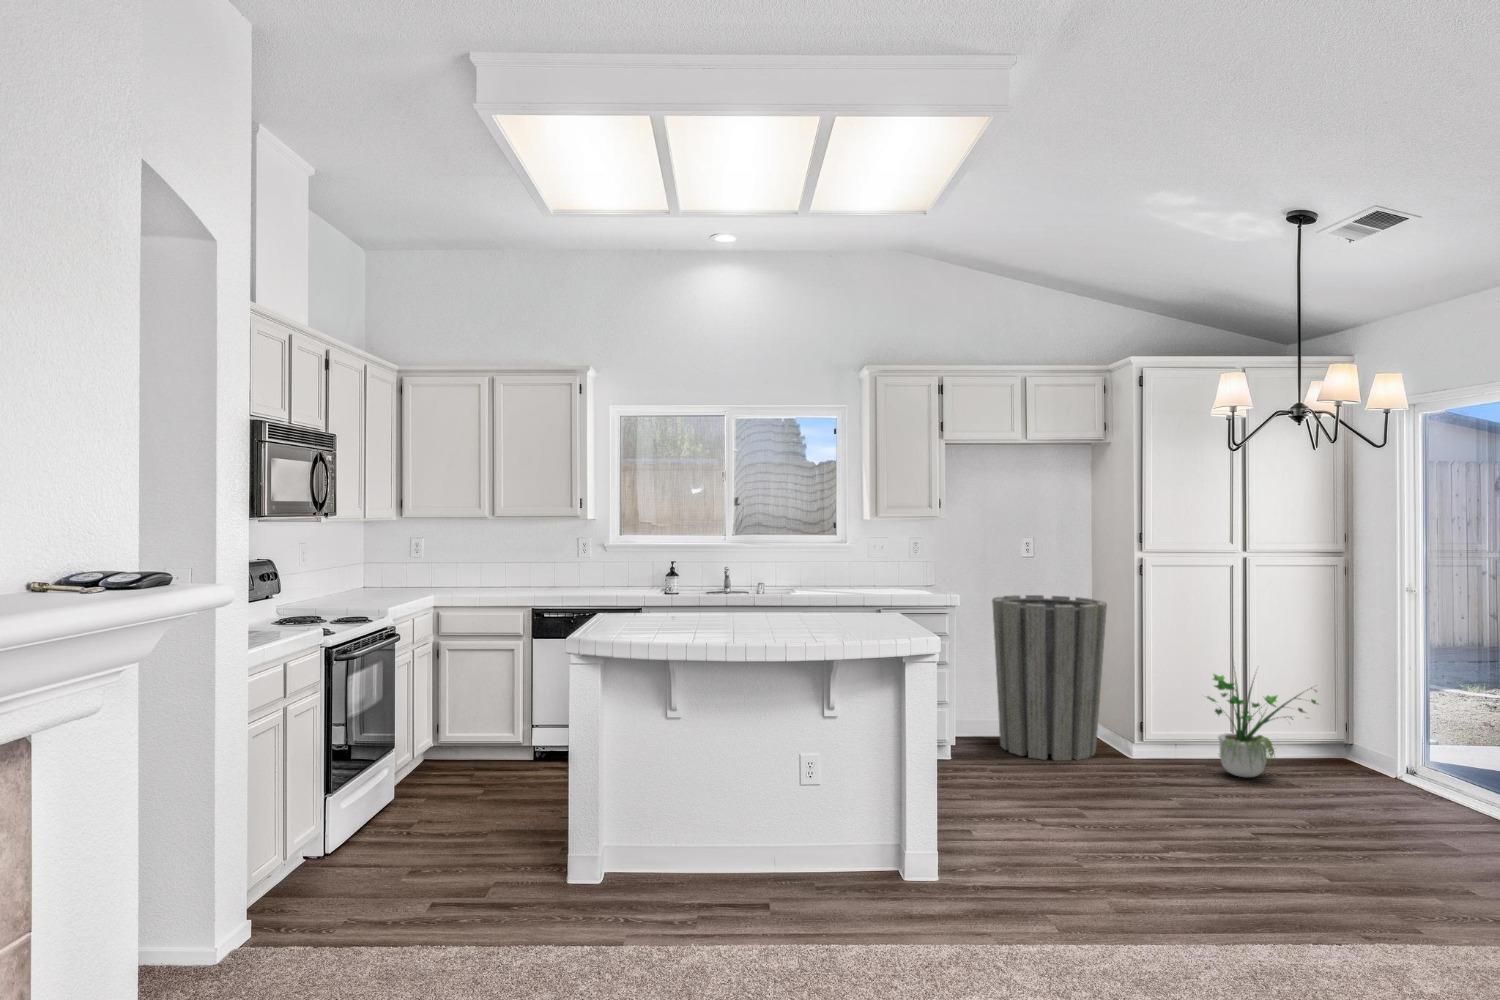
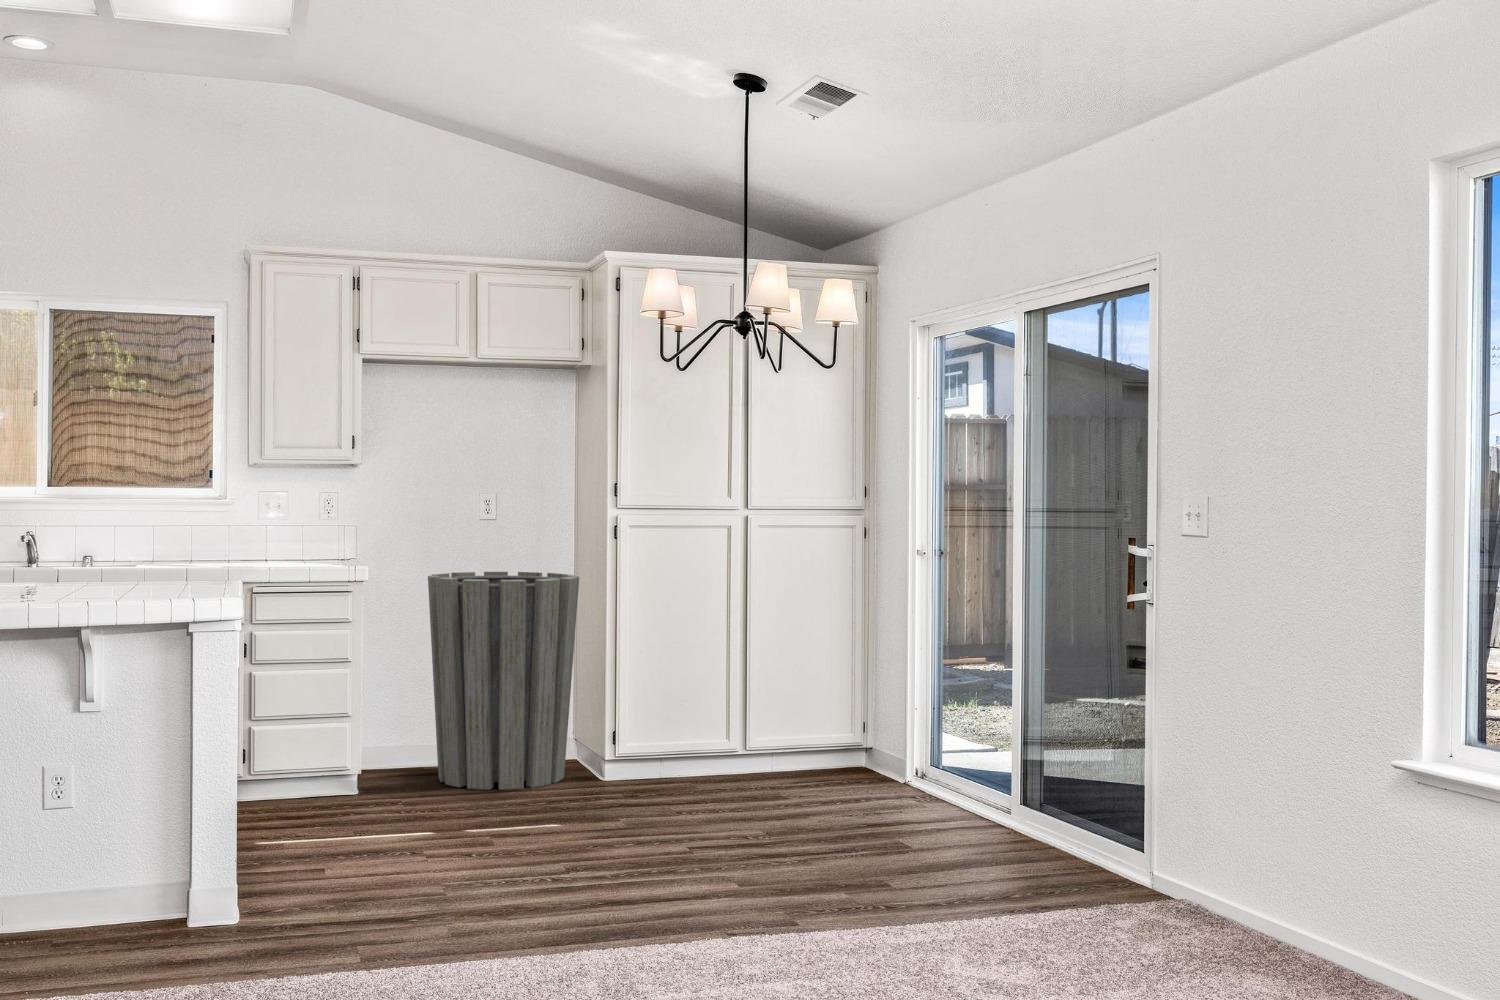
potted plant: present [1207,674,1317,777] -> none [678,632,827,793]

